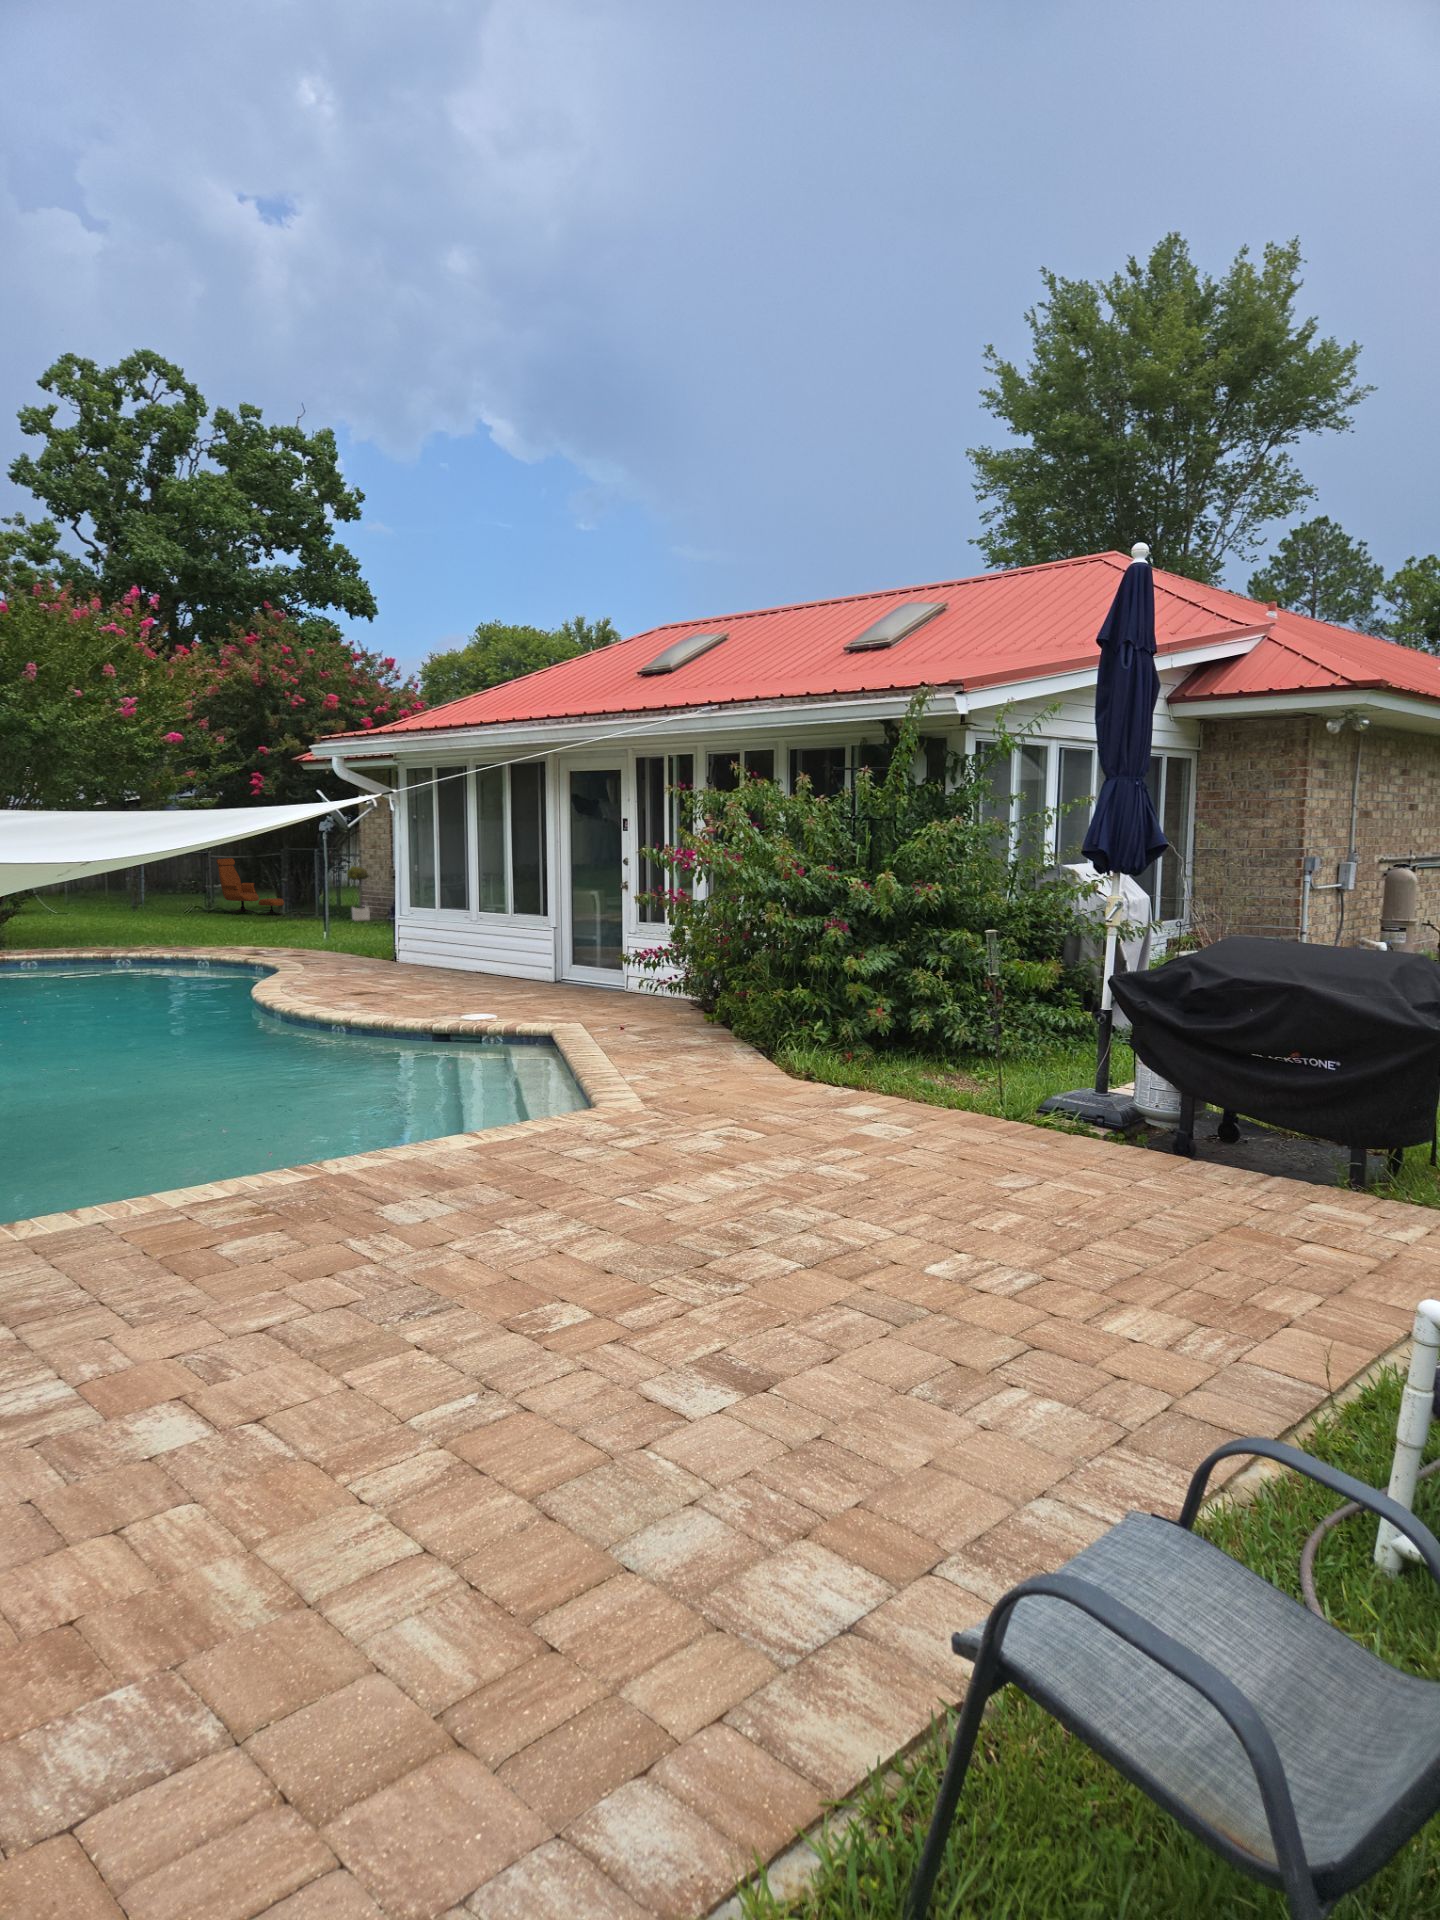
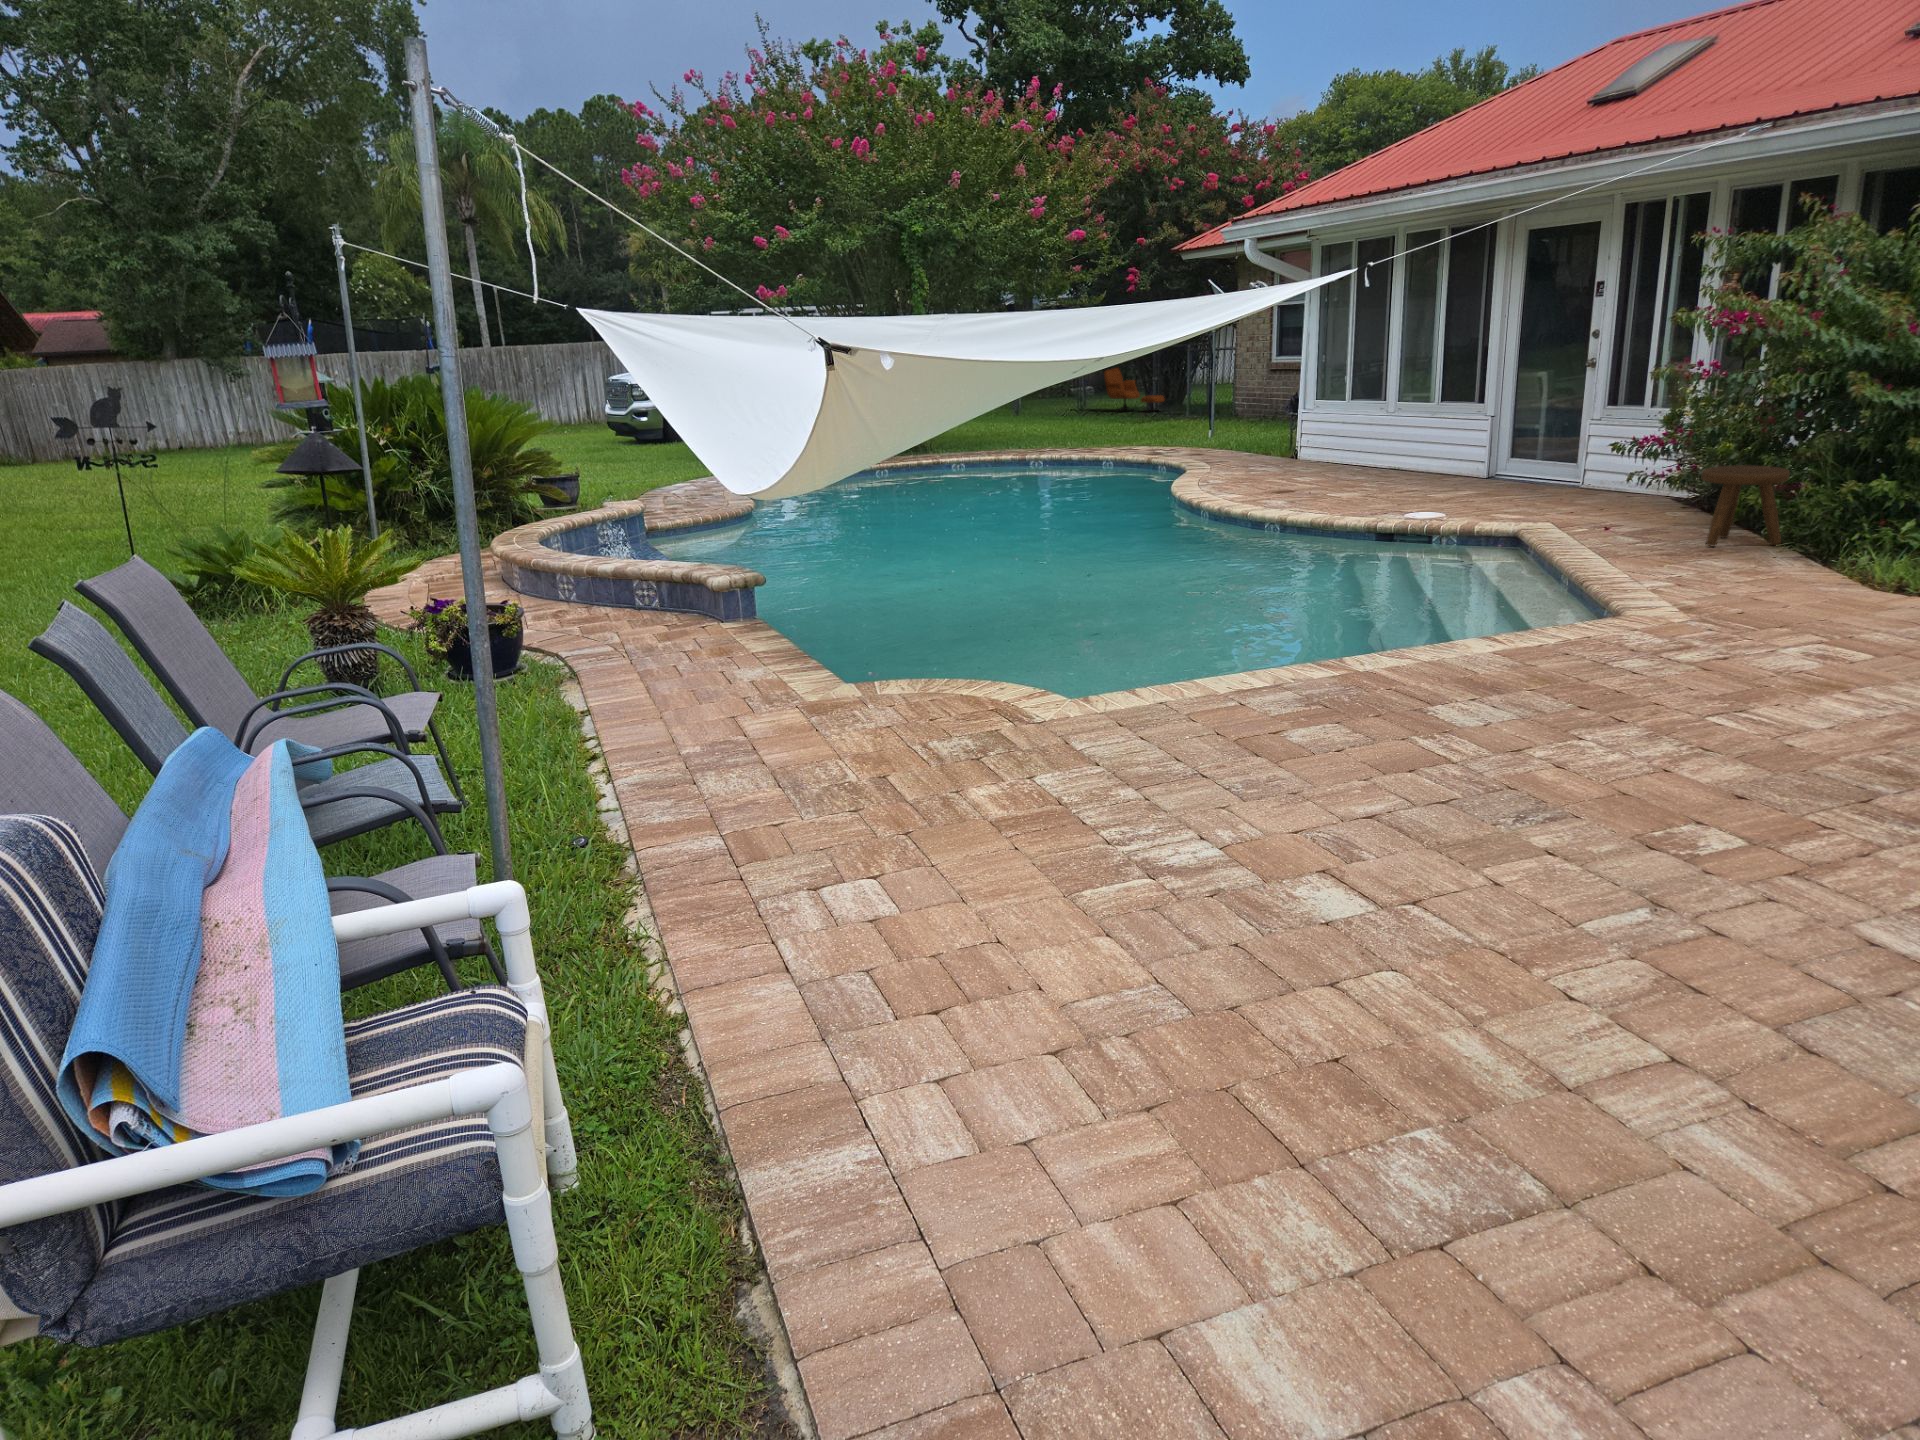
potted tree: present [347,866,370,921] -> none [1230,357,1255,416]
stool: none [686,976,750,1045] -> present [1701,465,1790,547]

